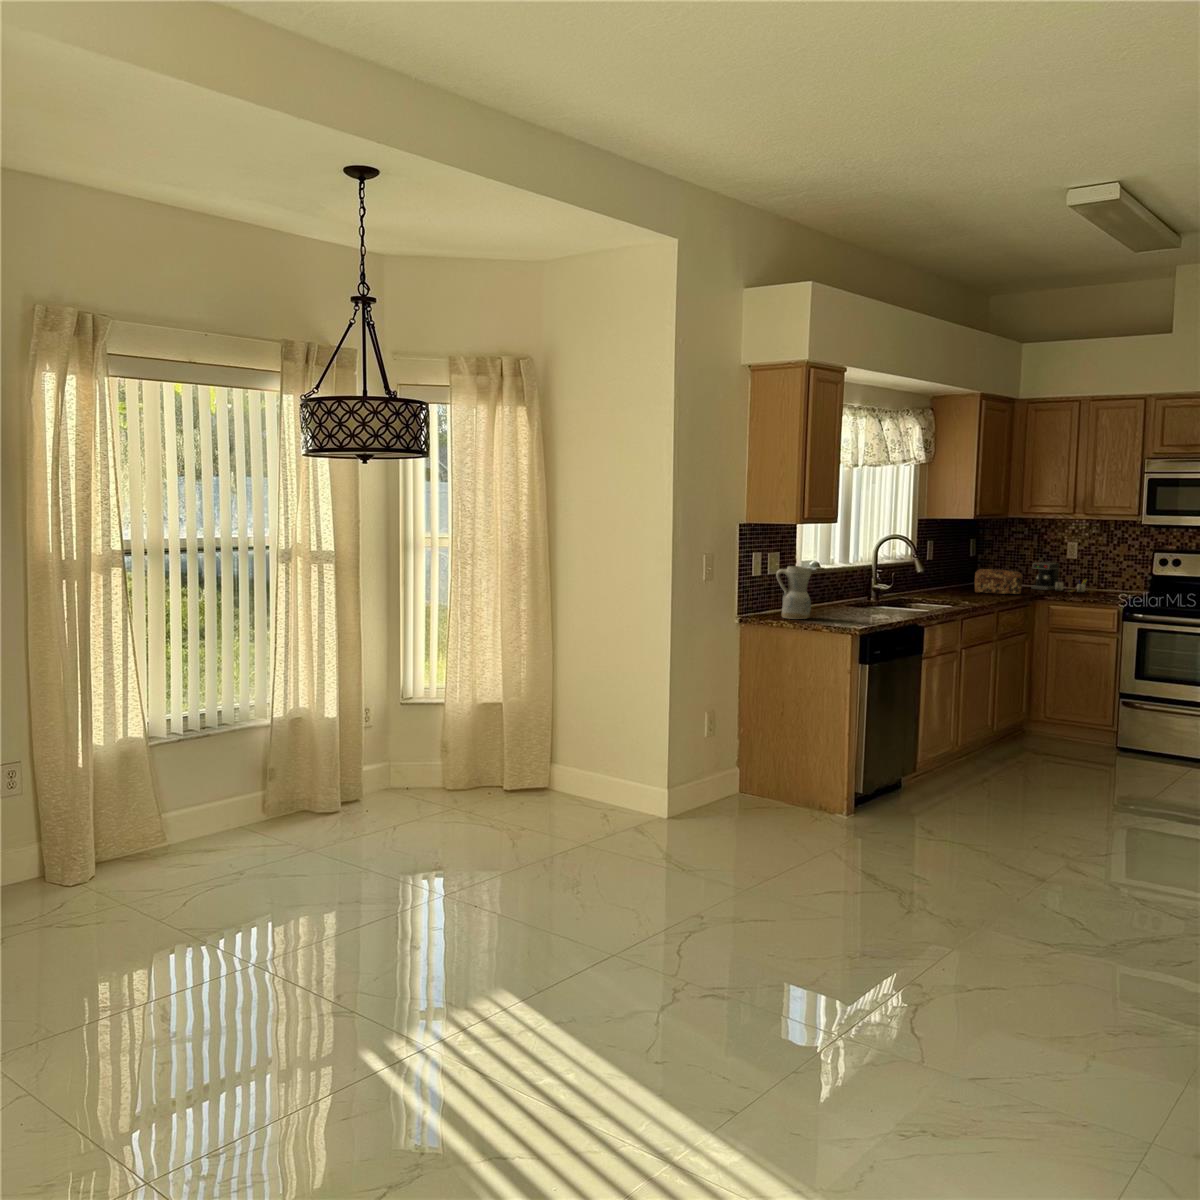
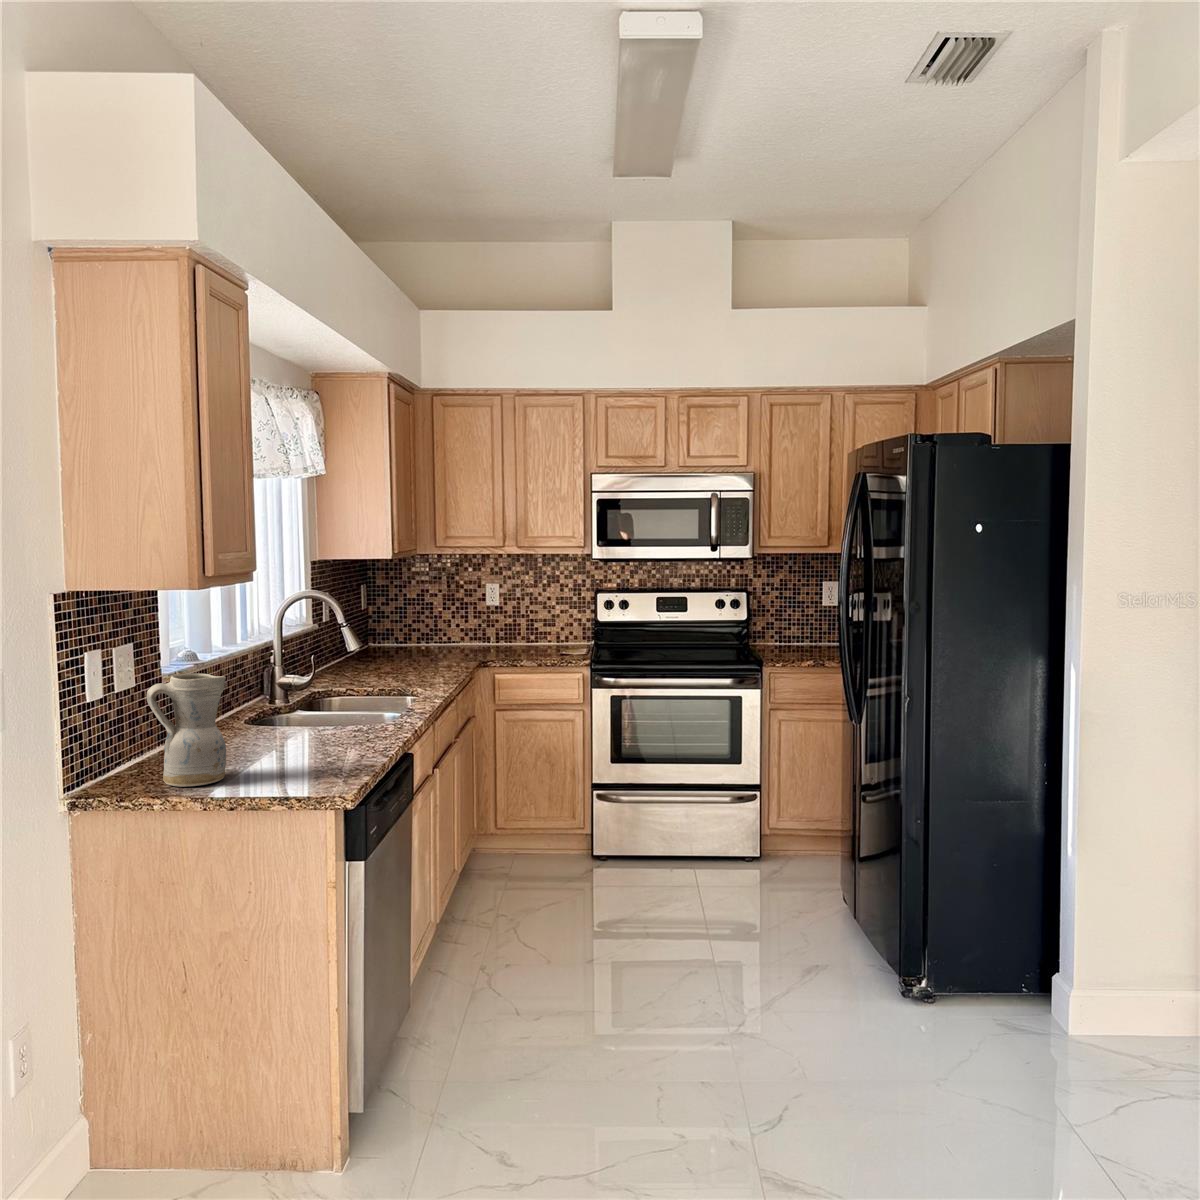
coffee maker: present [1031,562,1087,592] -> none [447,612,519,649]
bread loaf: present [975,569,1022,594] -> none [391,628,457,664]

